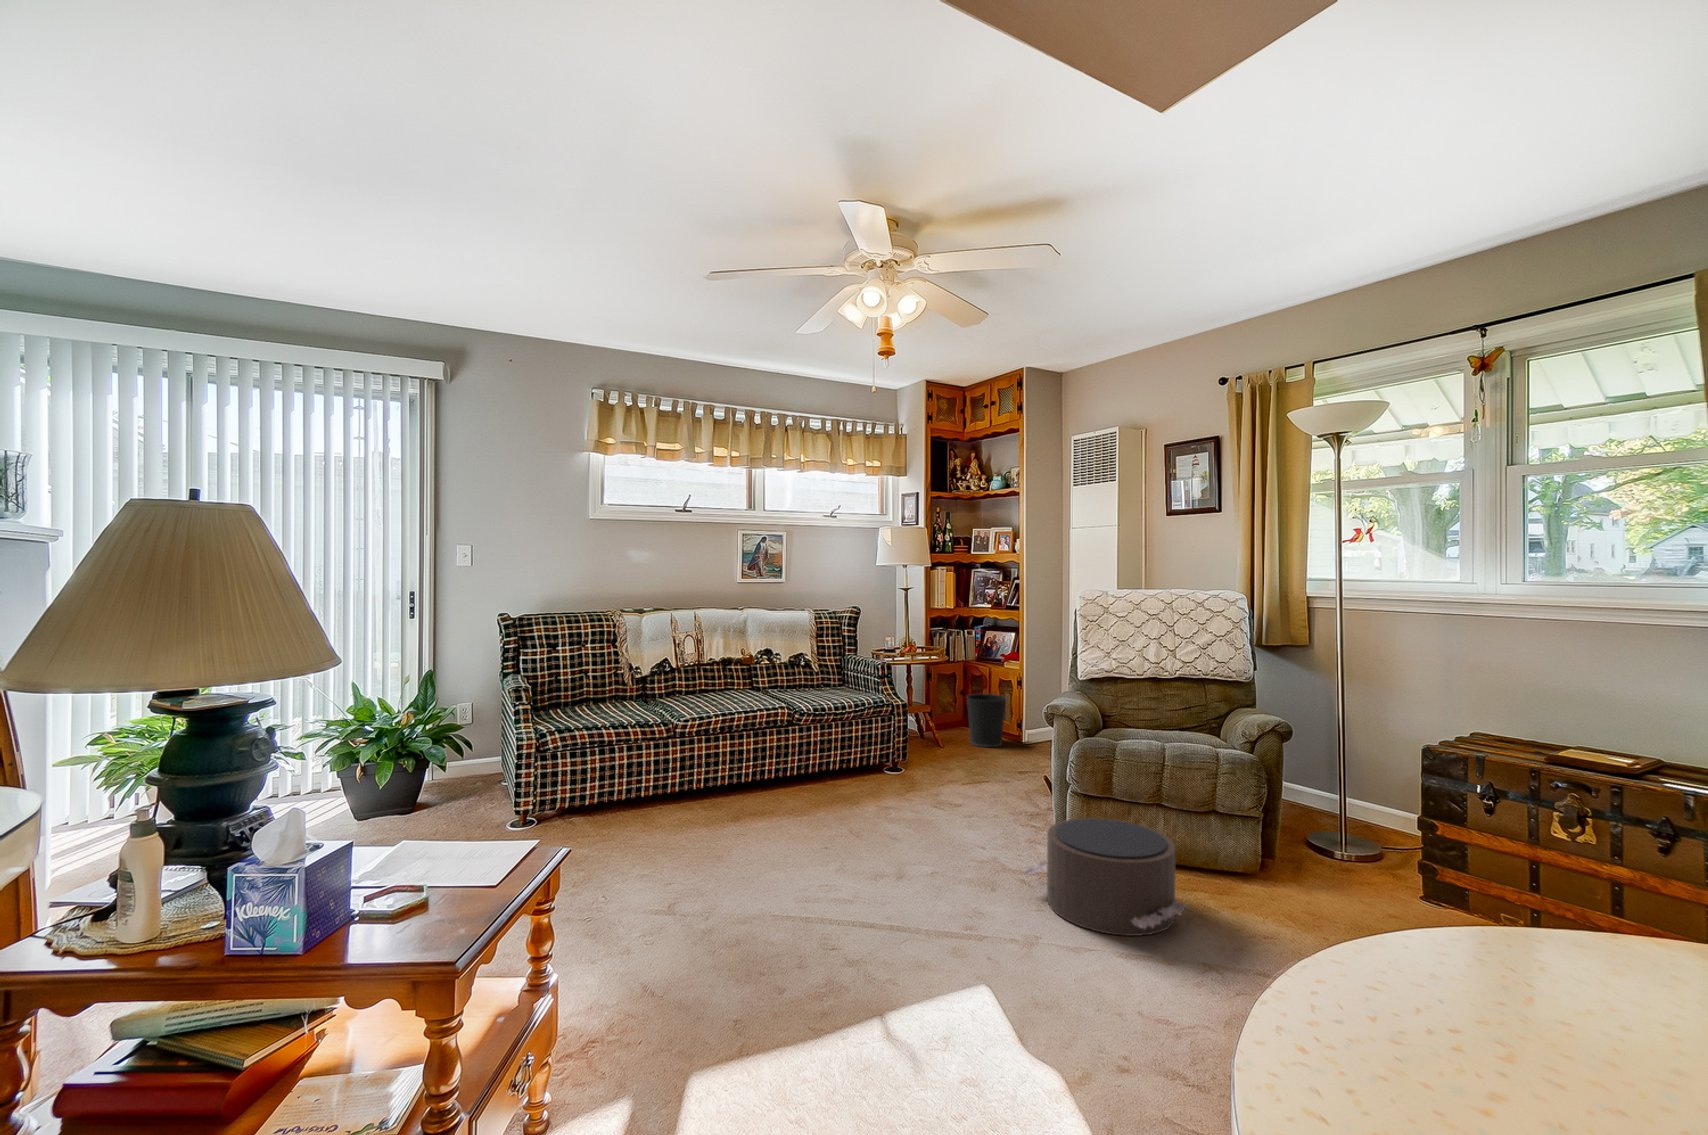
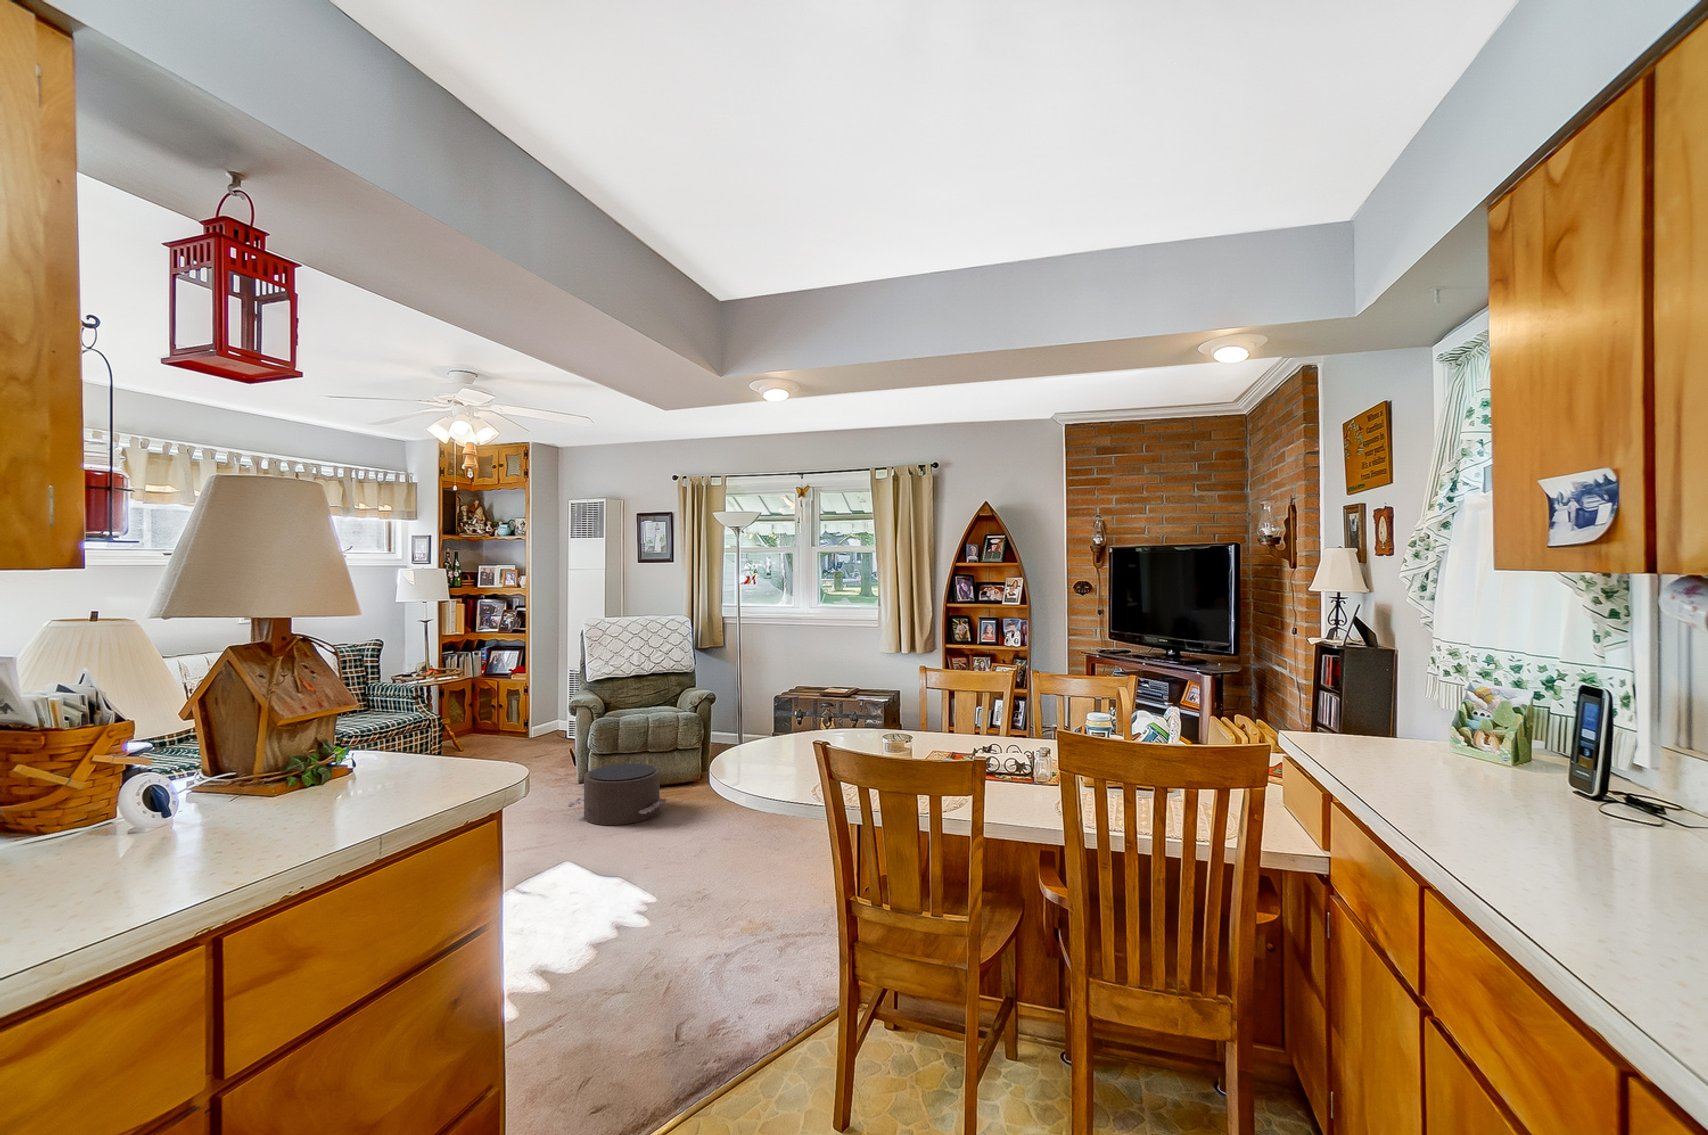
wastebasket: present [967,694,1006,747] -> none [479,703,515,746]

